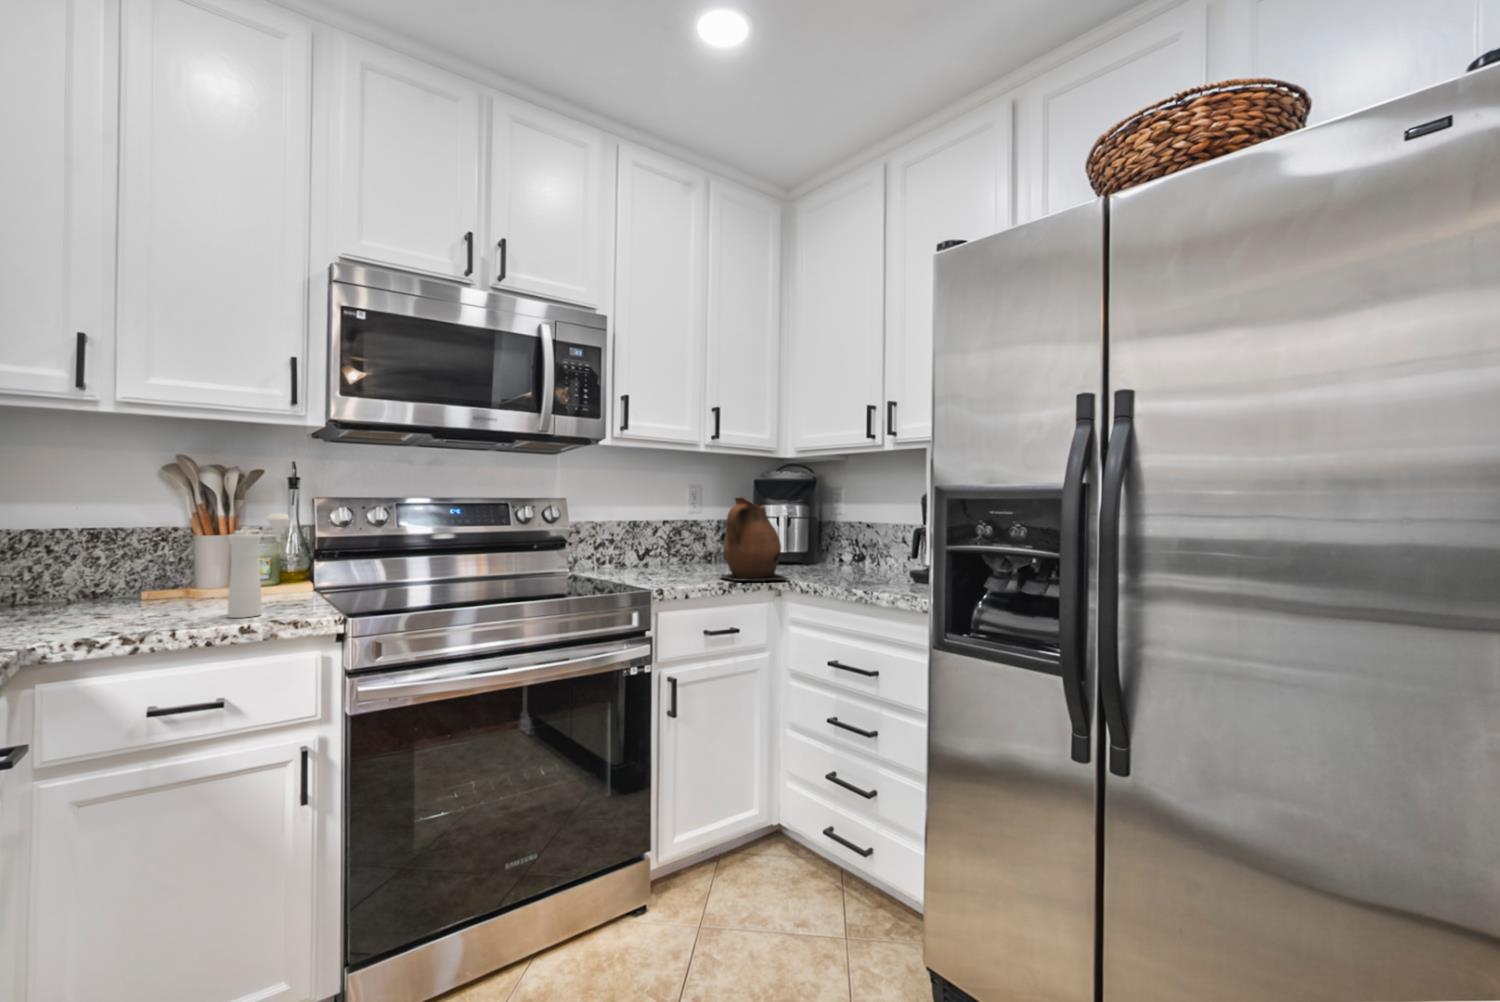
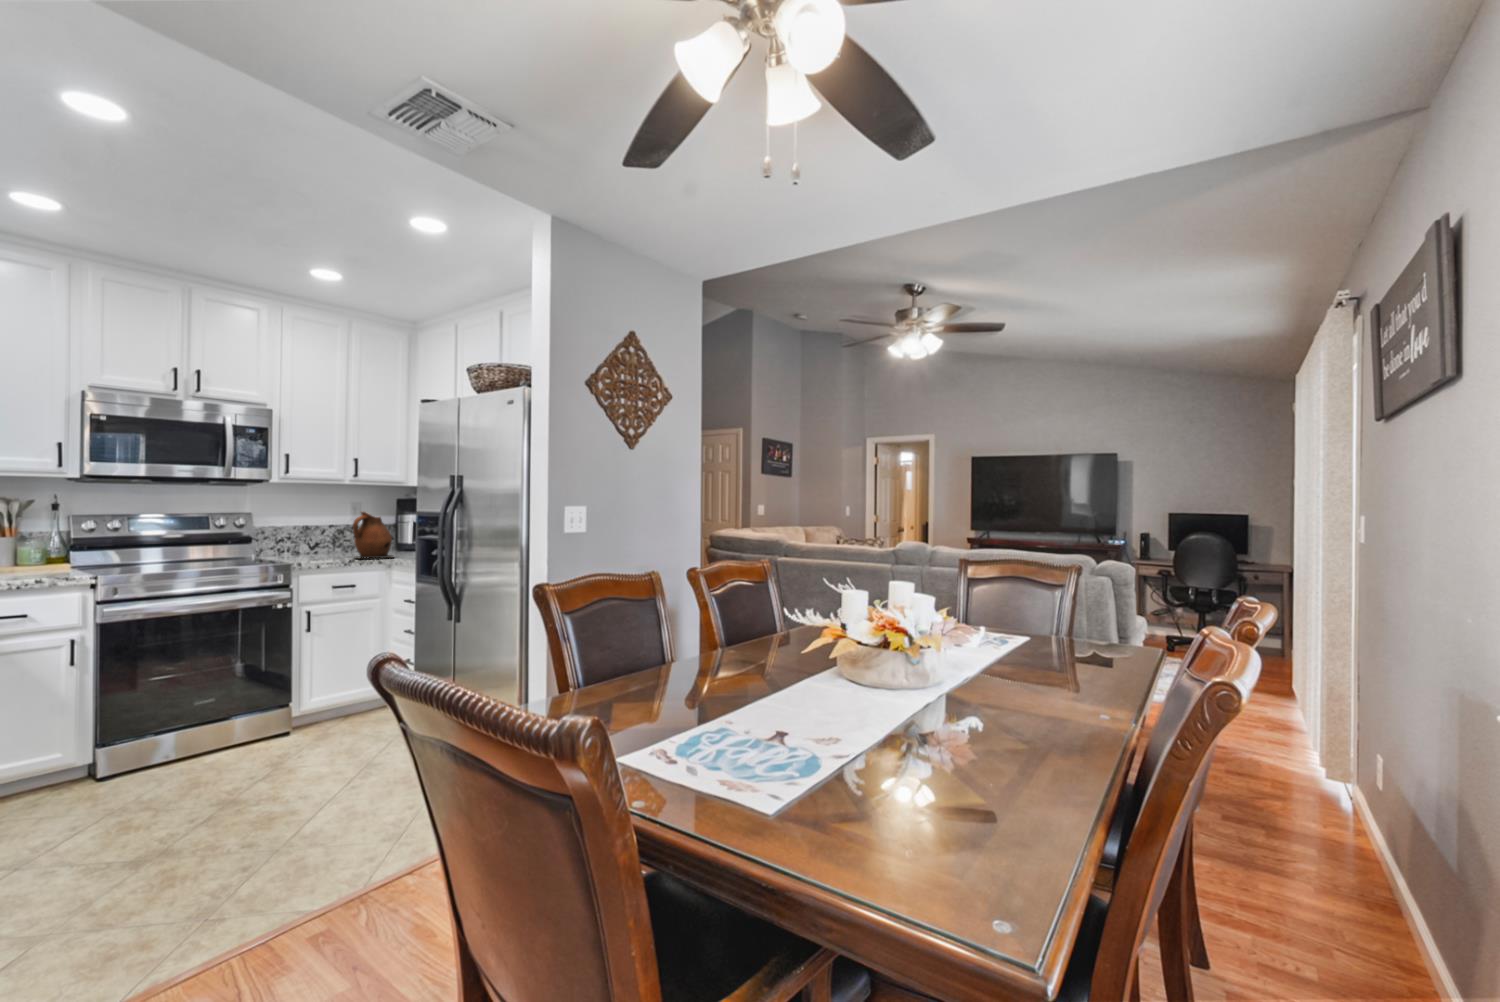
pepper mill: present [228,513,289,618] -> none [24,525,59,578]

